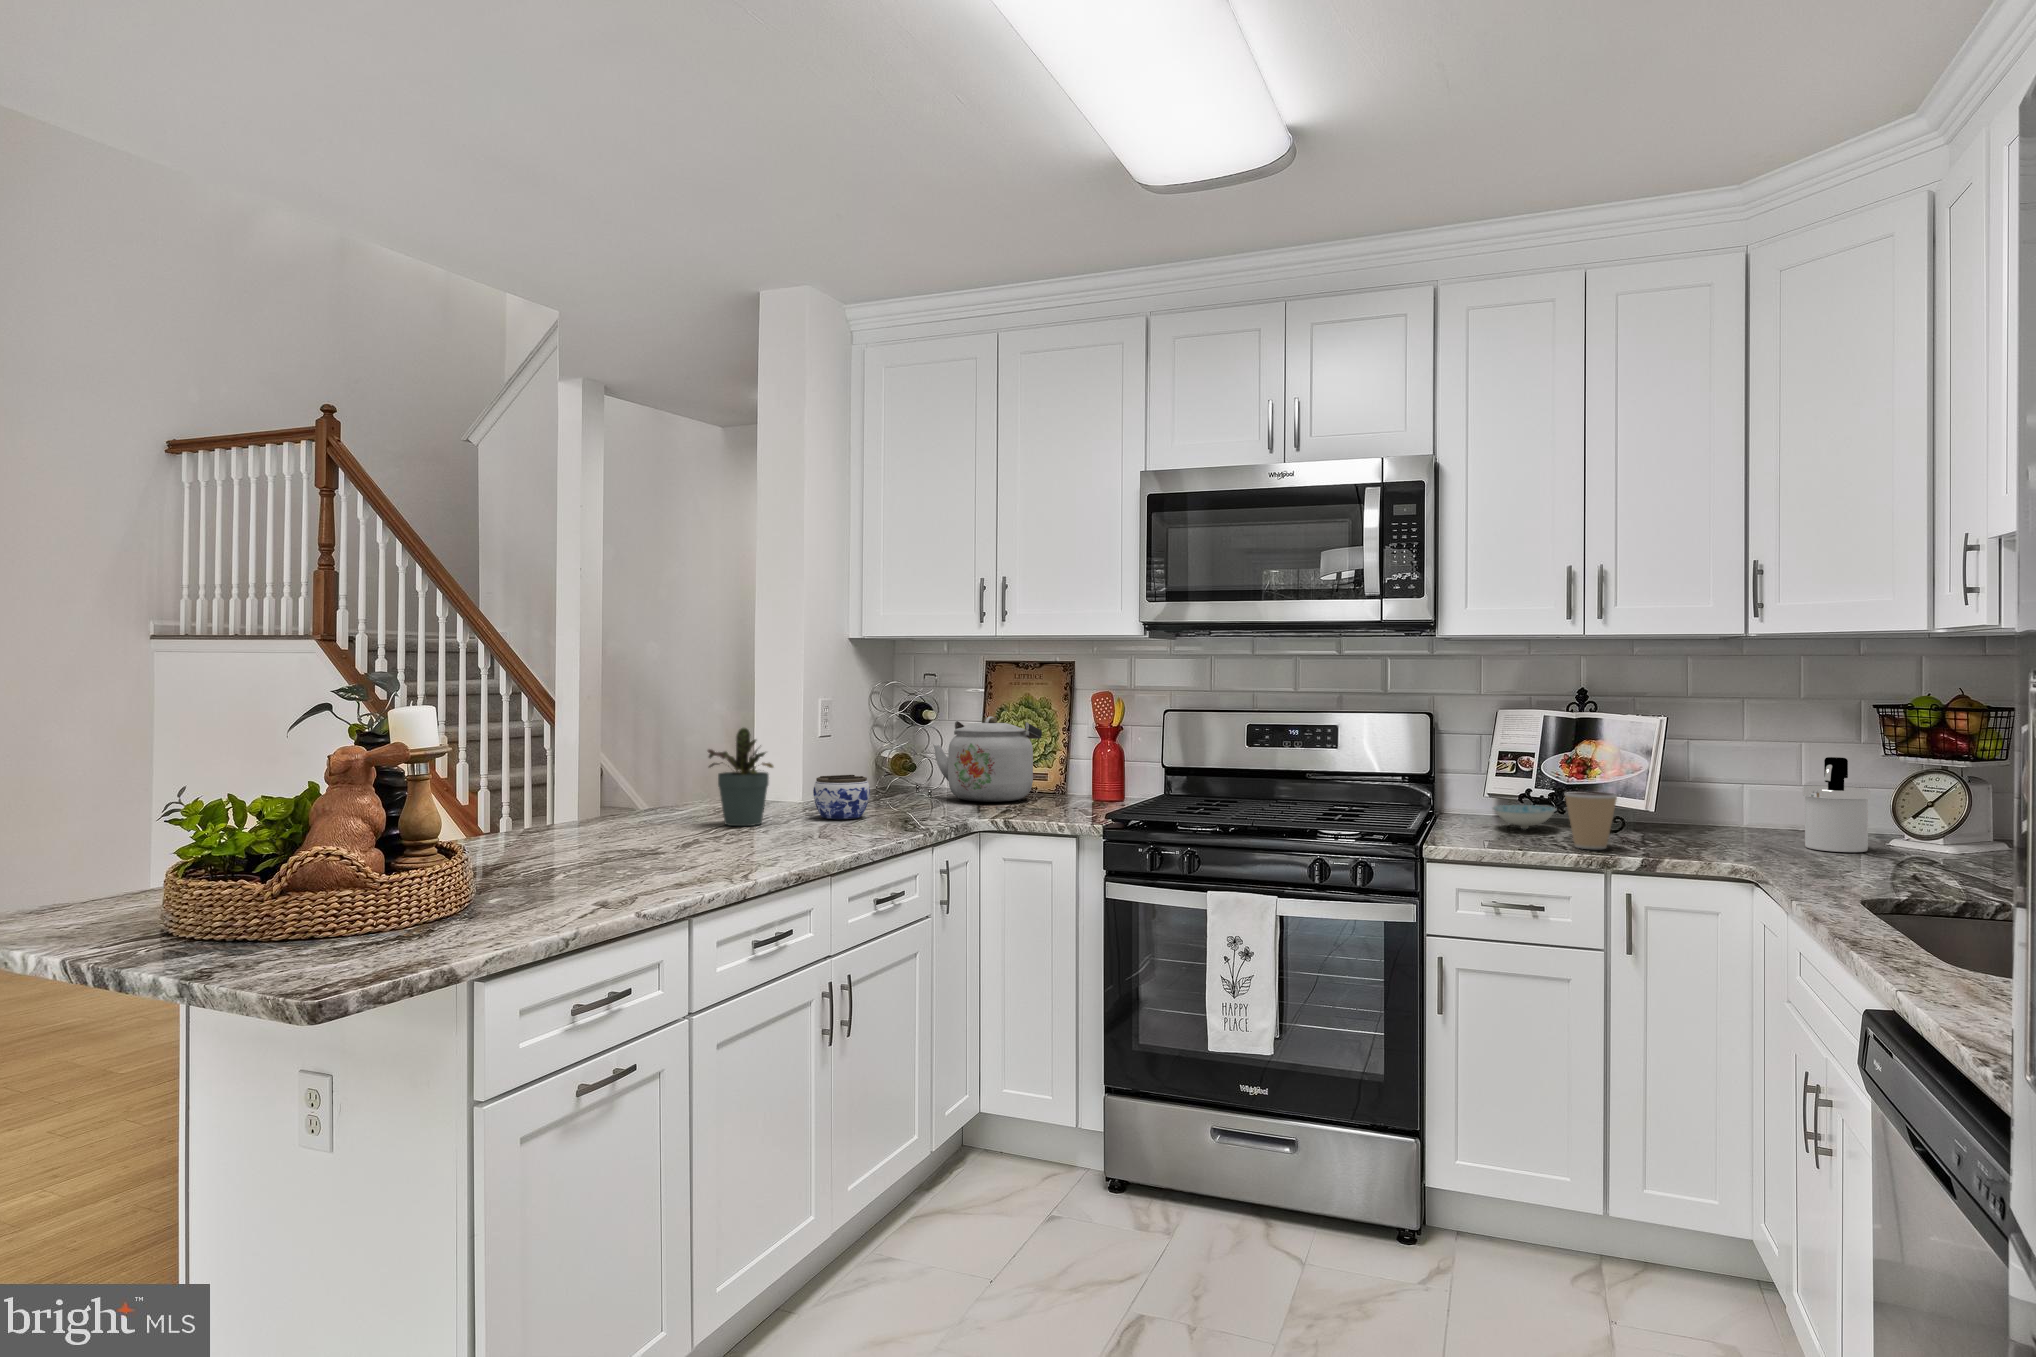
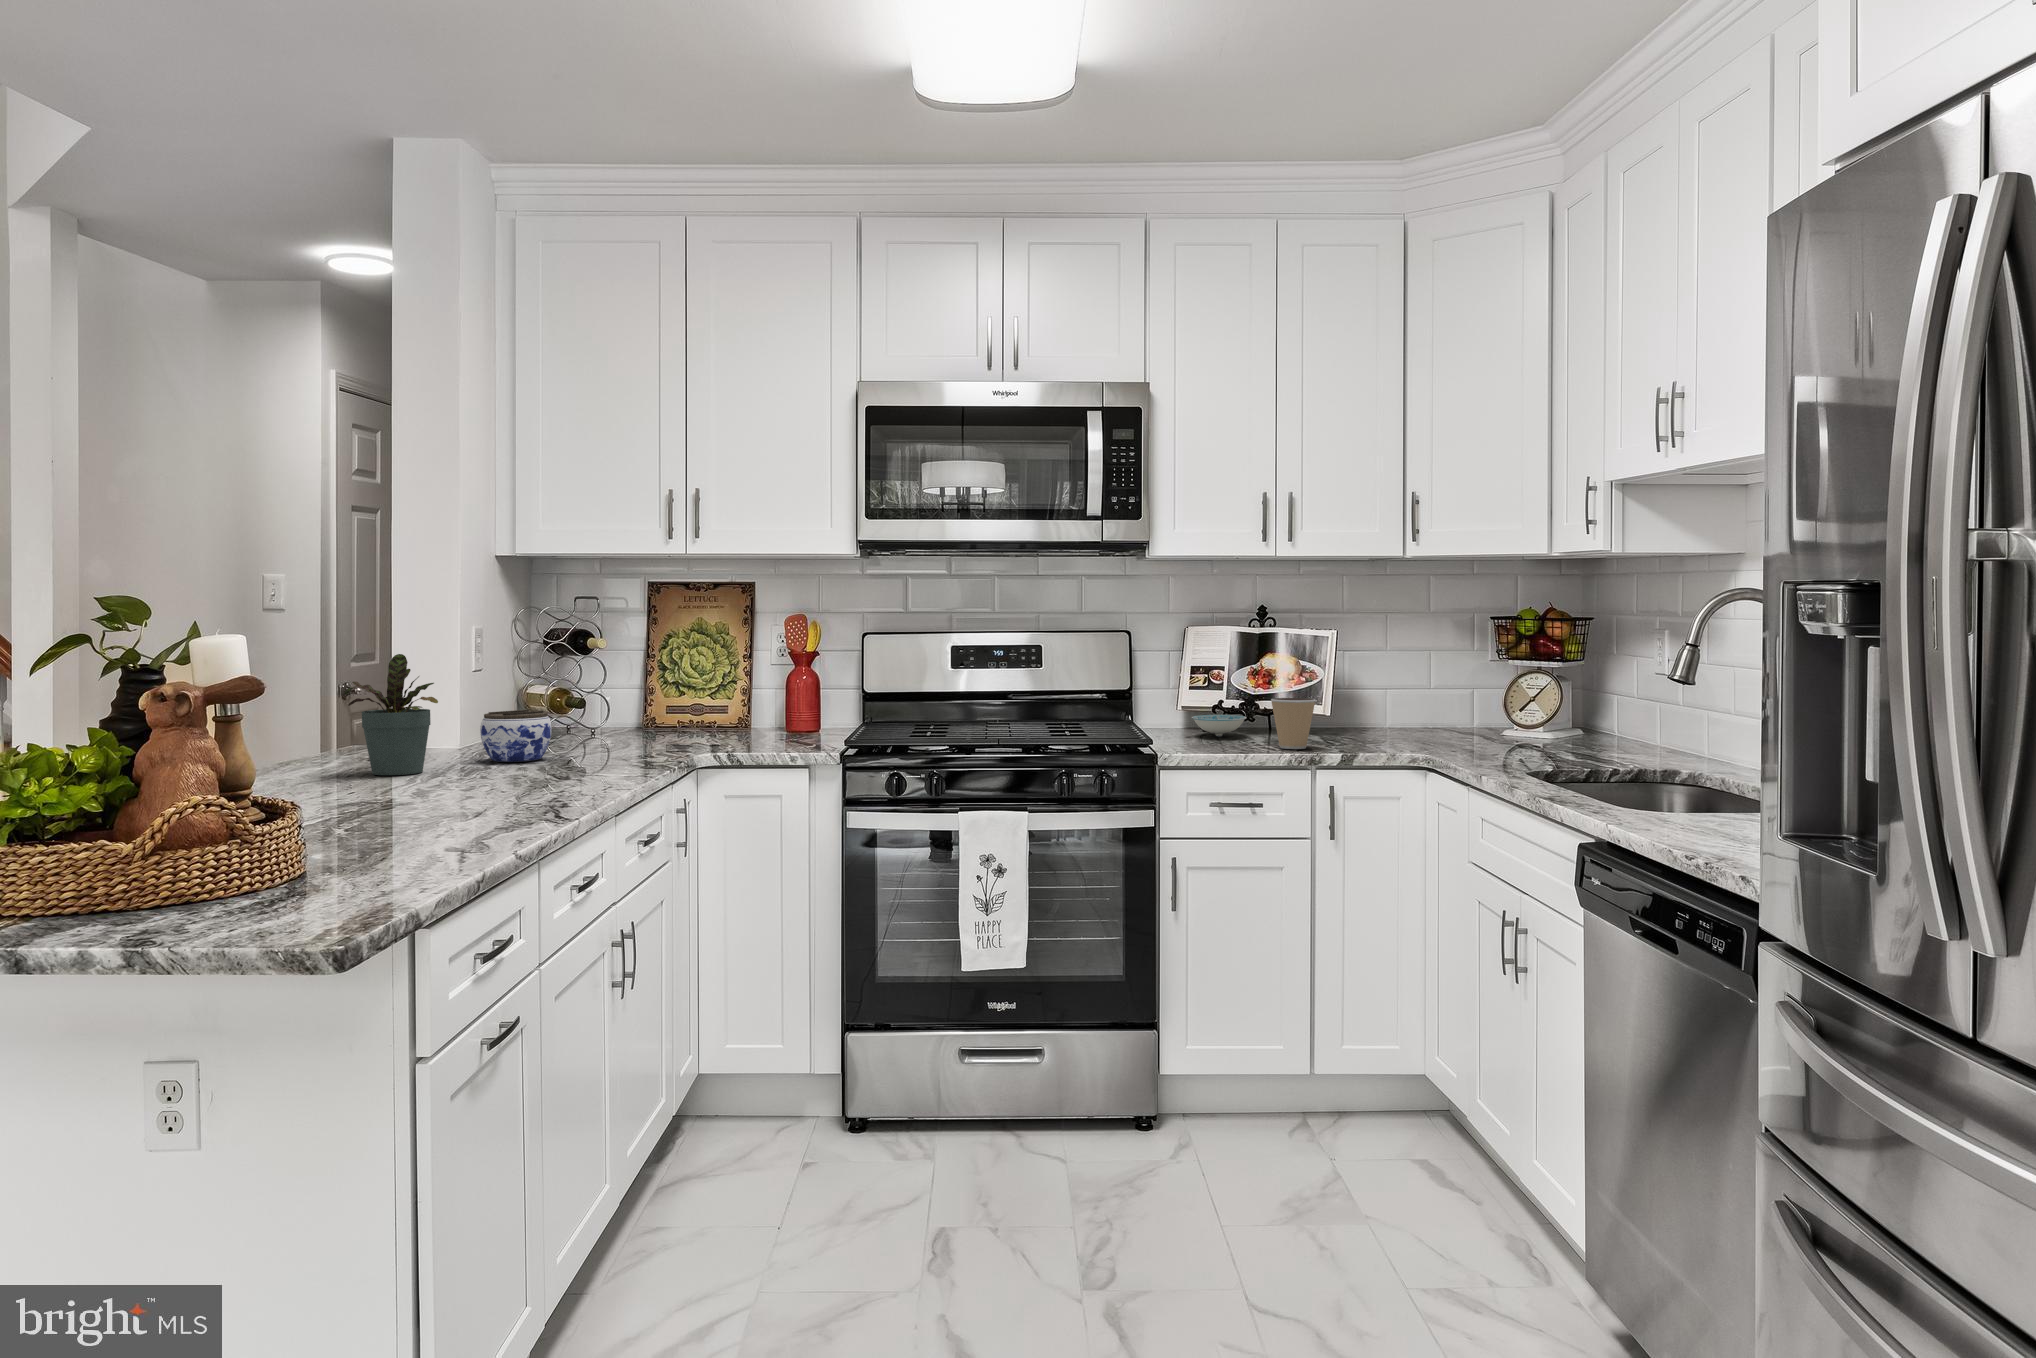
kettle: present [933,716,1042,802] -> none [598,643,721,736]
soap dispenser: present [1803,757,1870,852] -> none [1442,662,1492,741]

